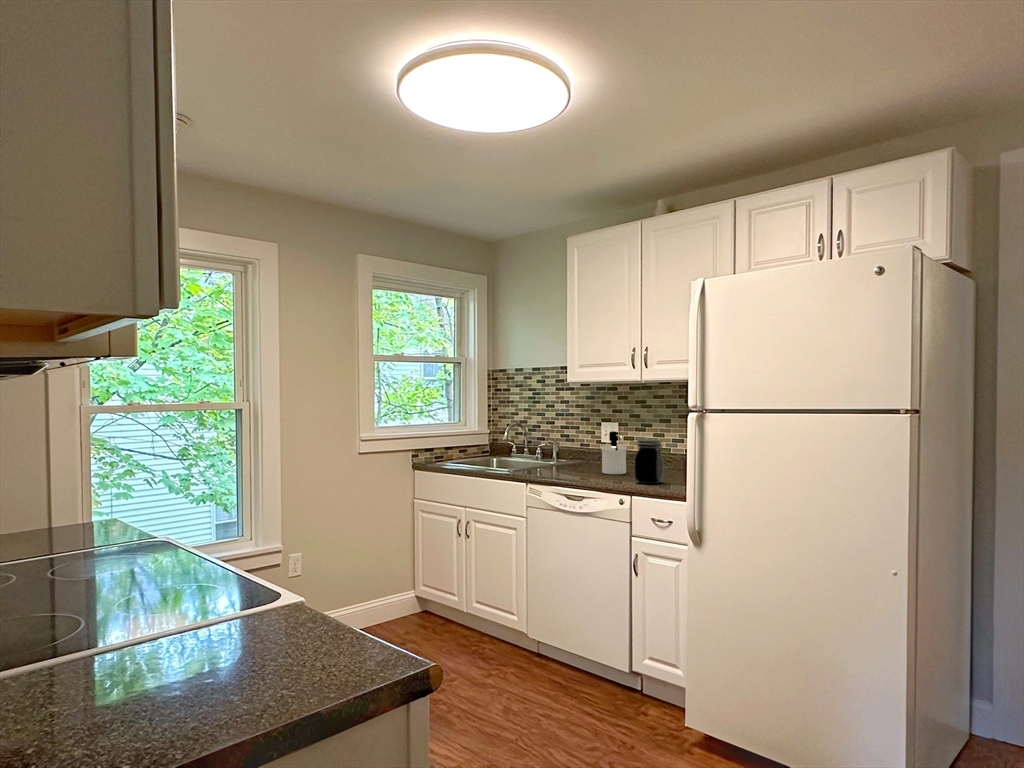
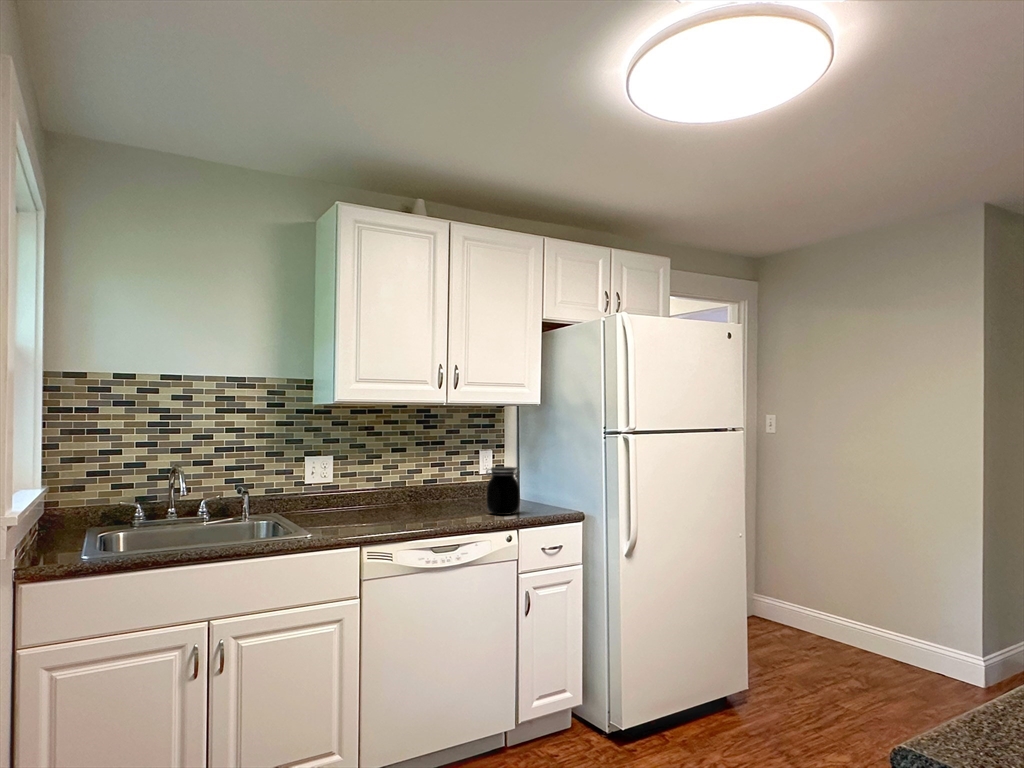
soap dispenser: present [601,432,627,474] -> none [389,464,438,517]

